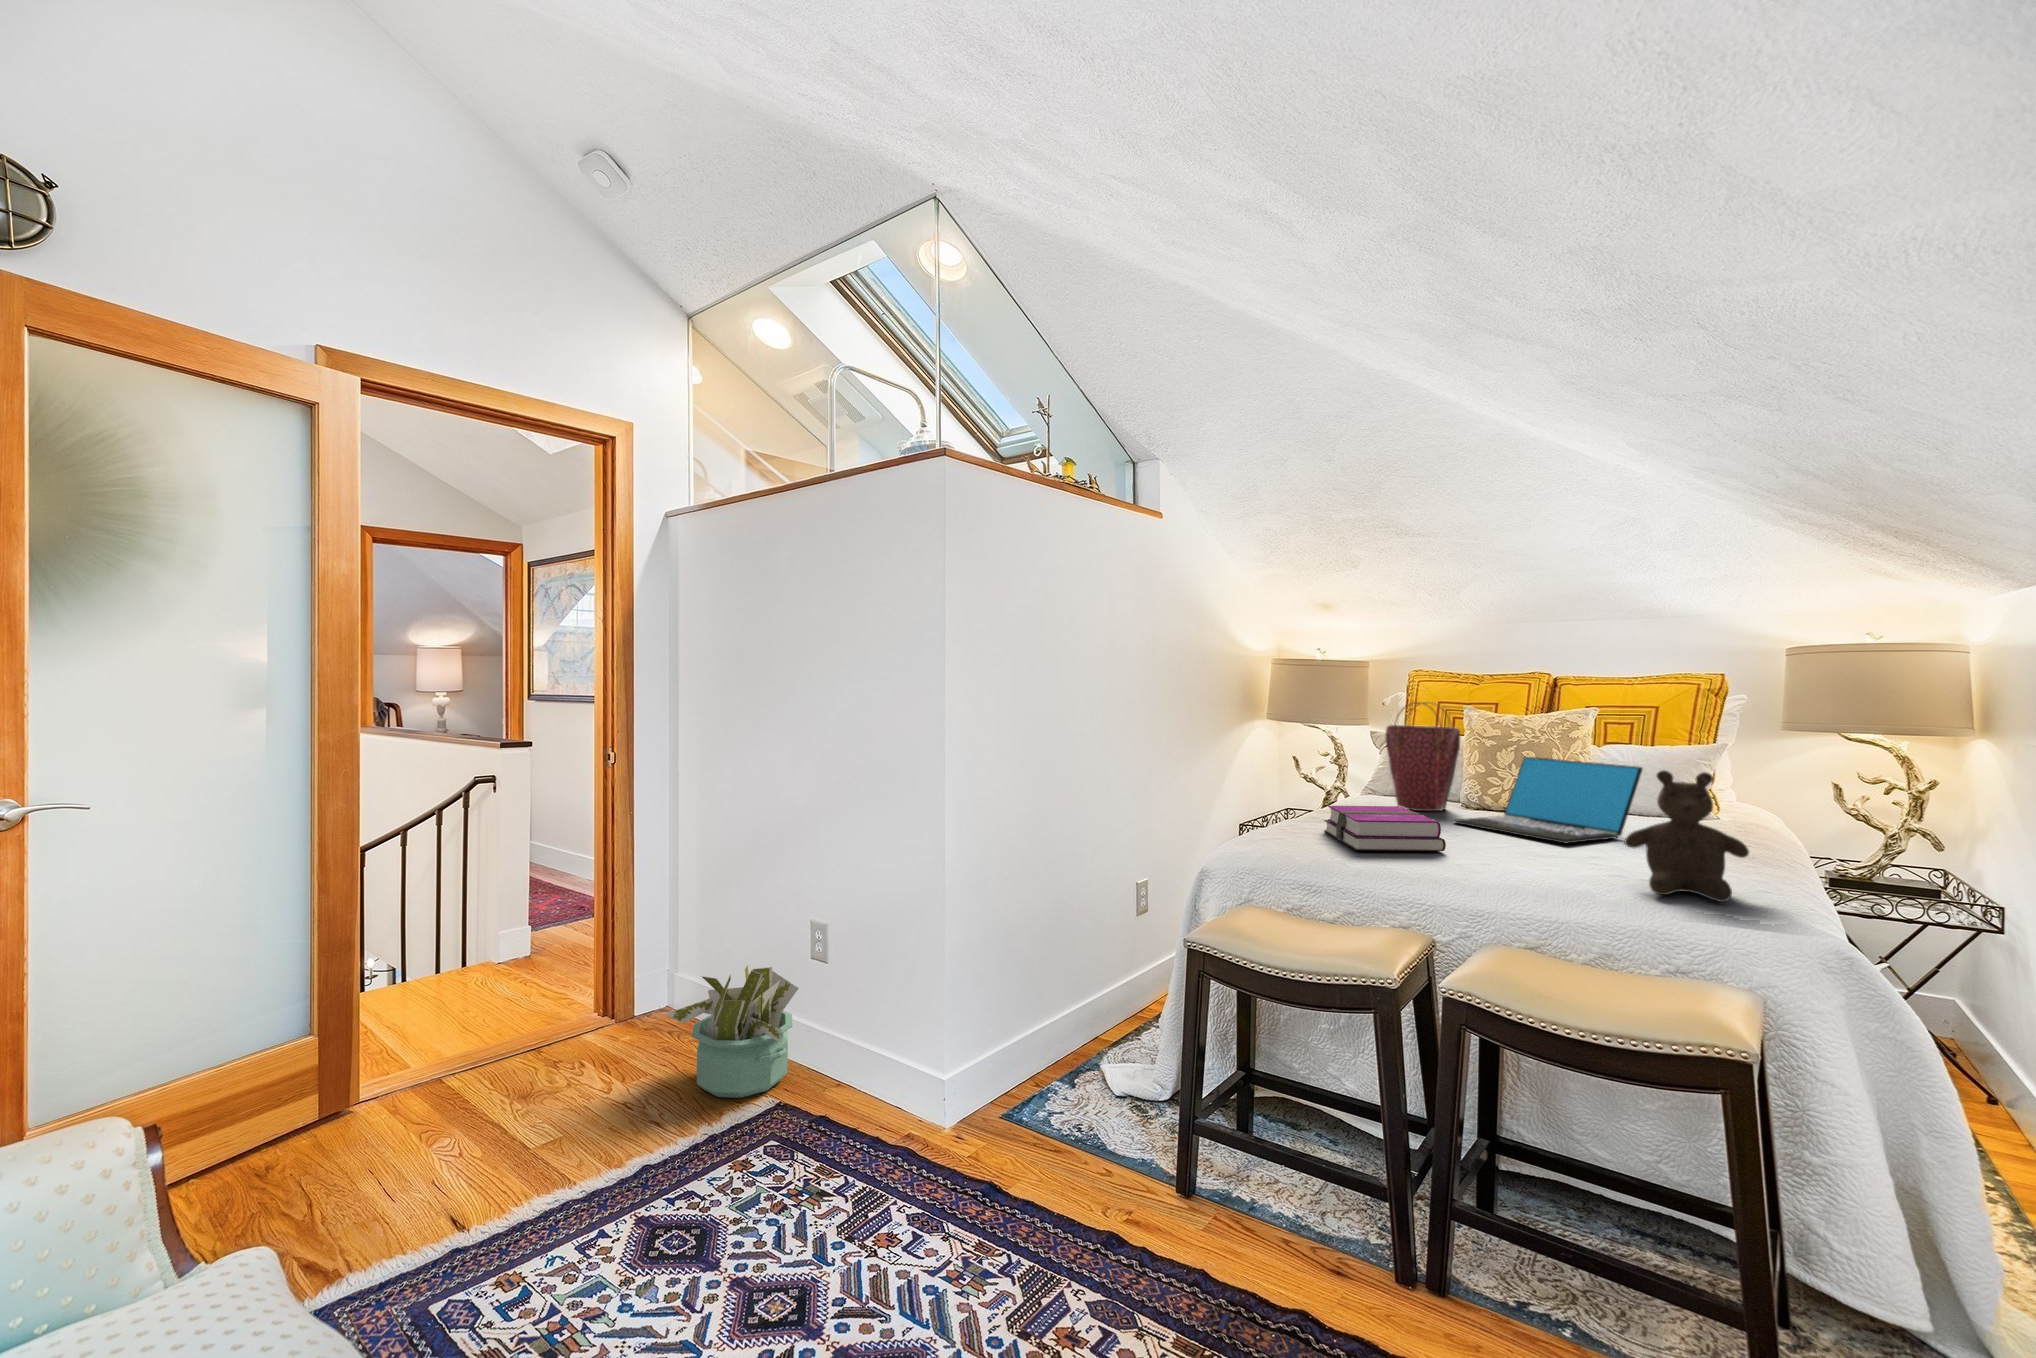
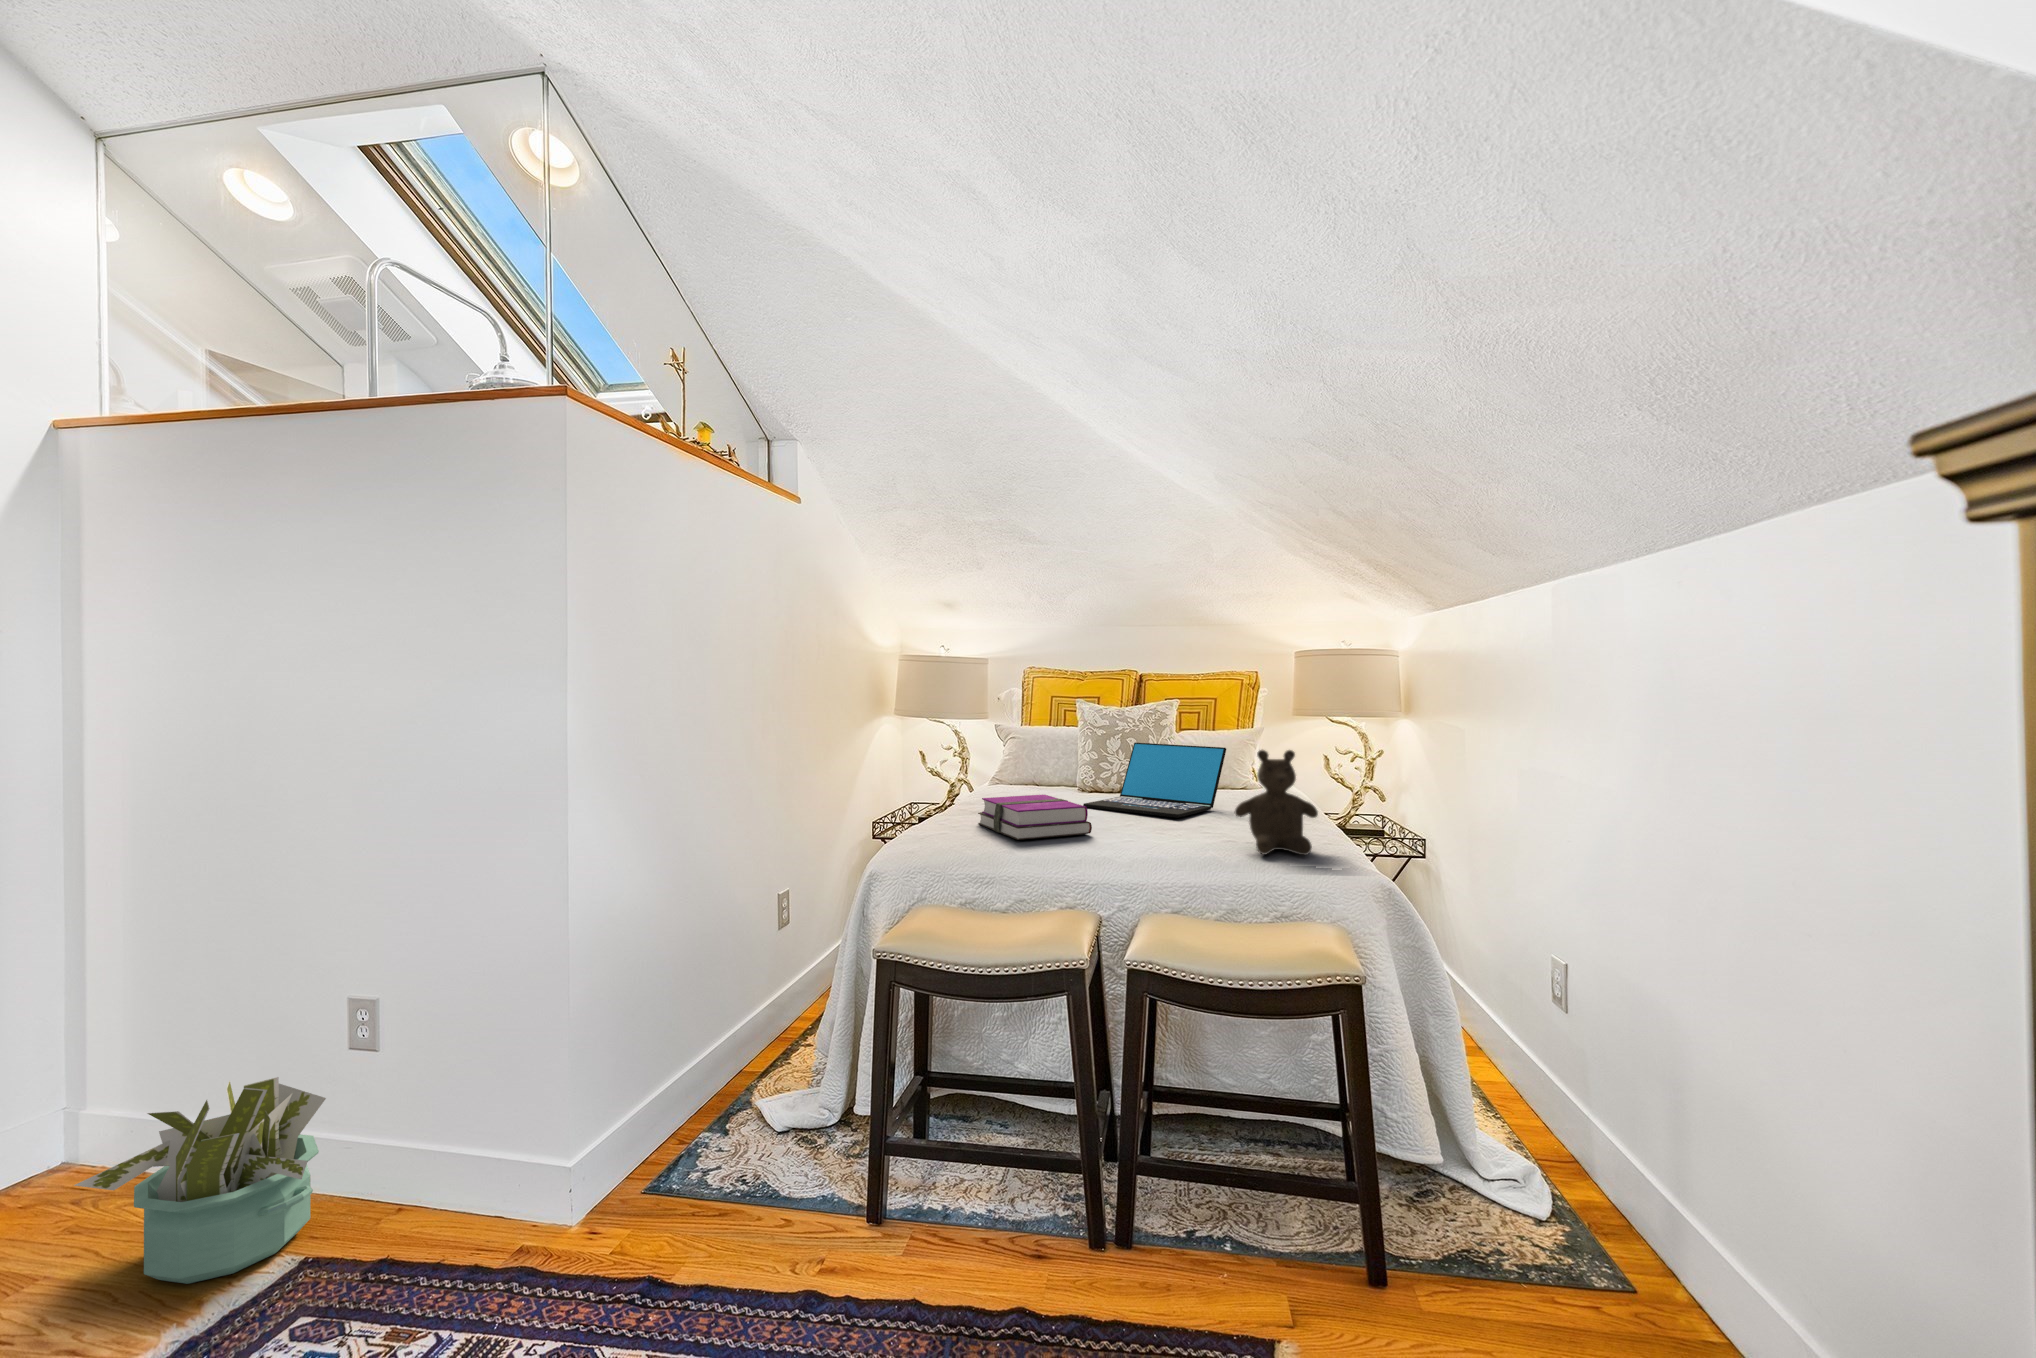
handbag: present [1385,702,1461,811] -> none [1018,694,1084,798]

